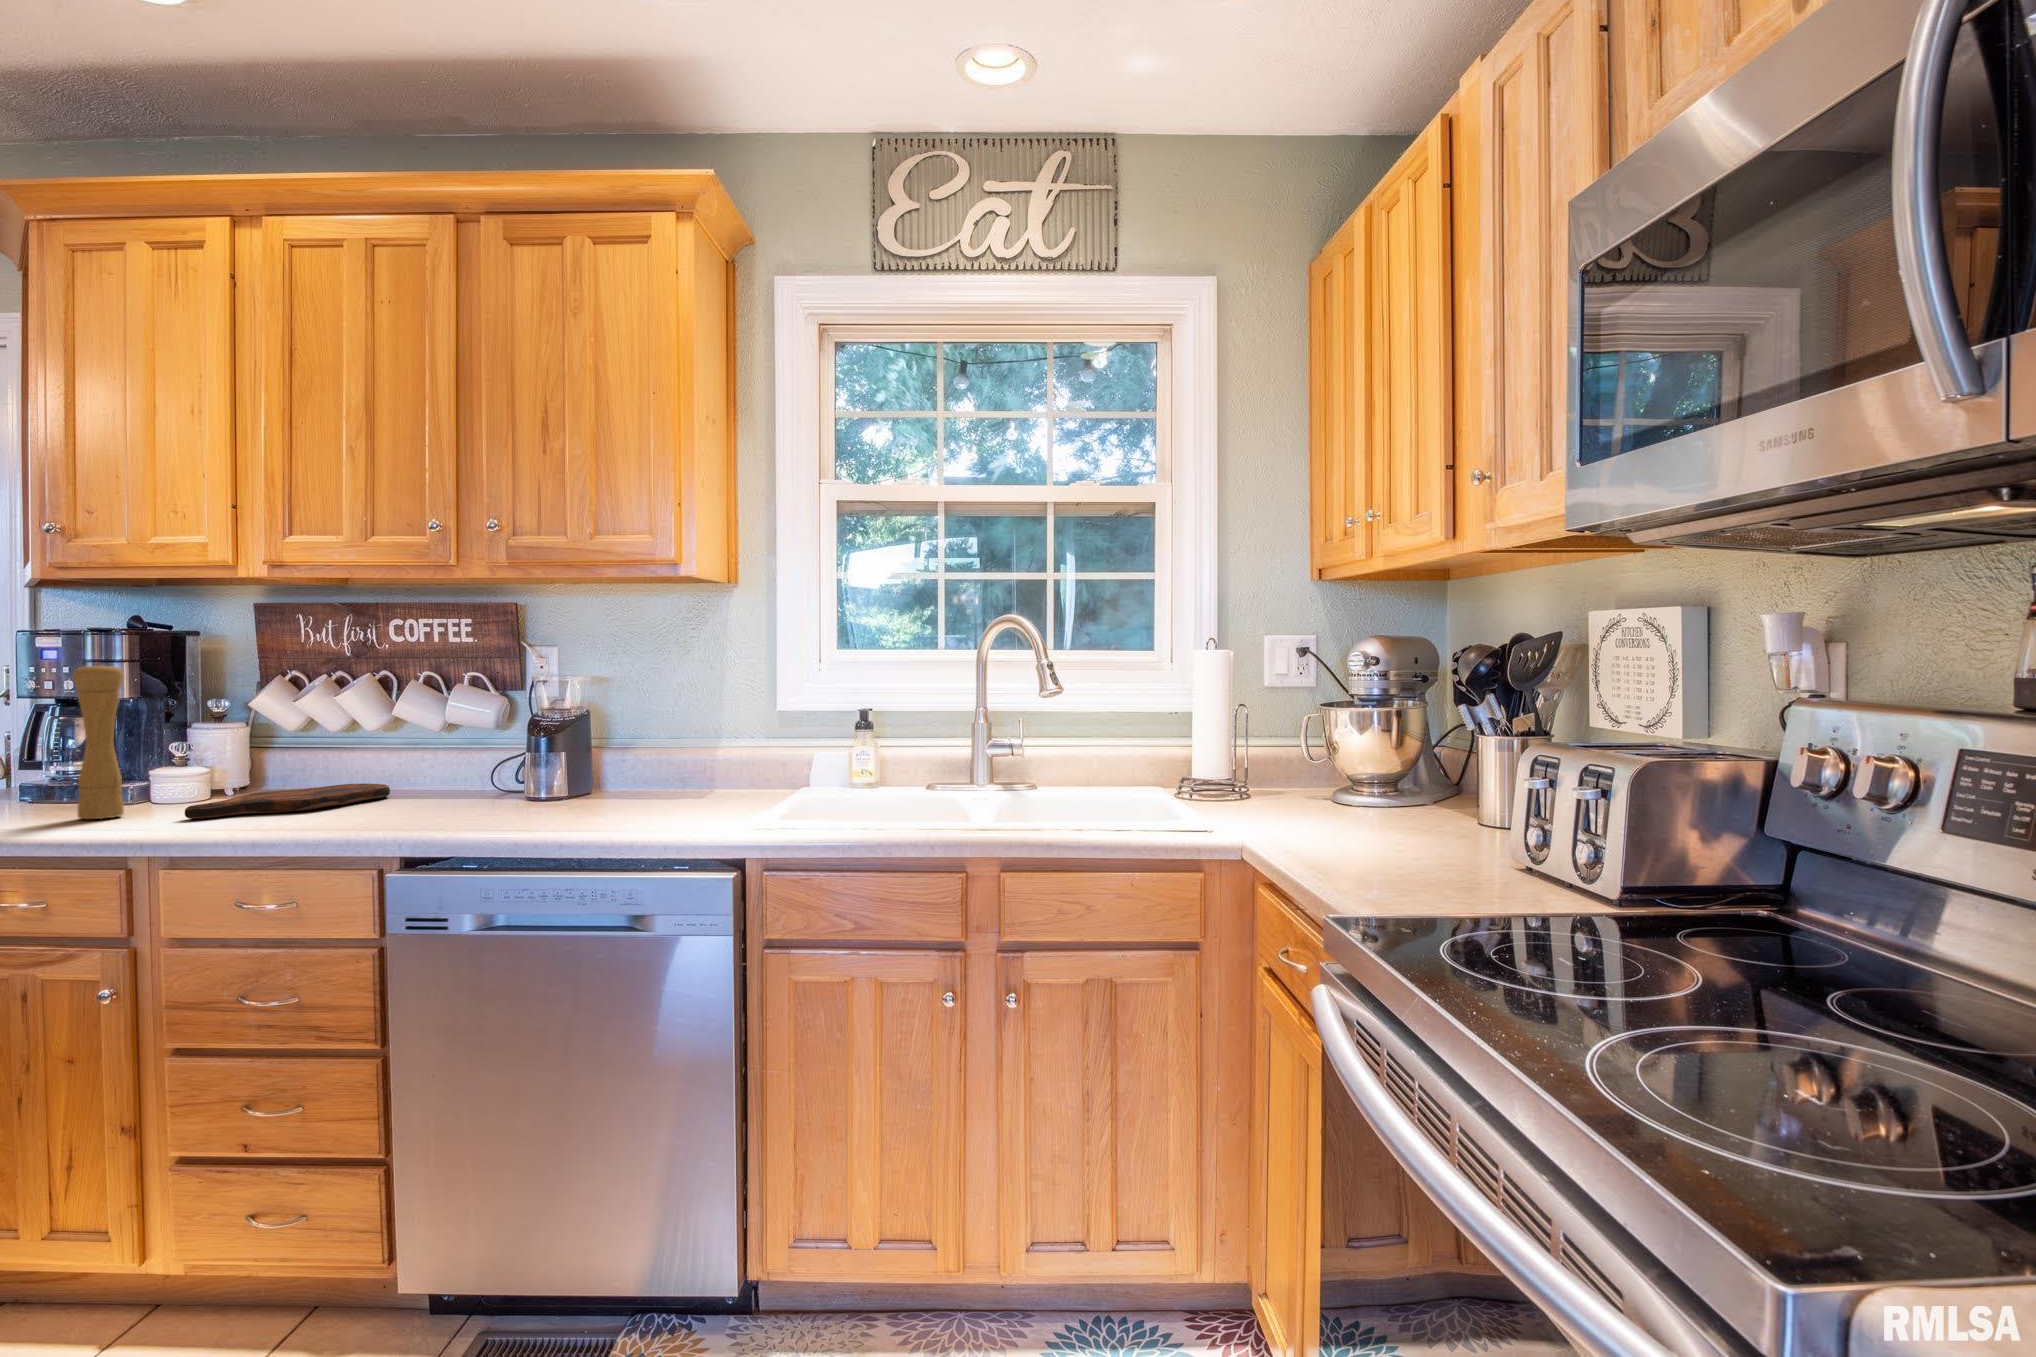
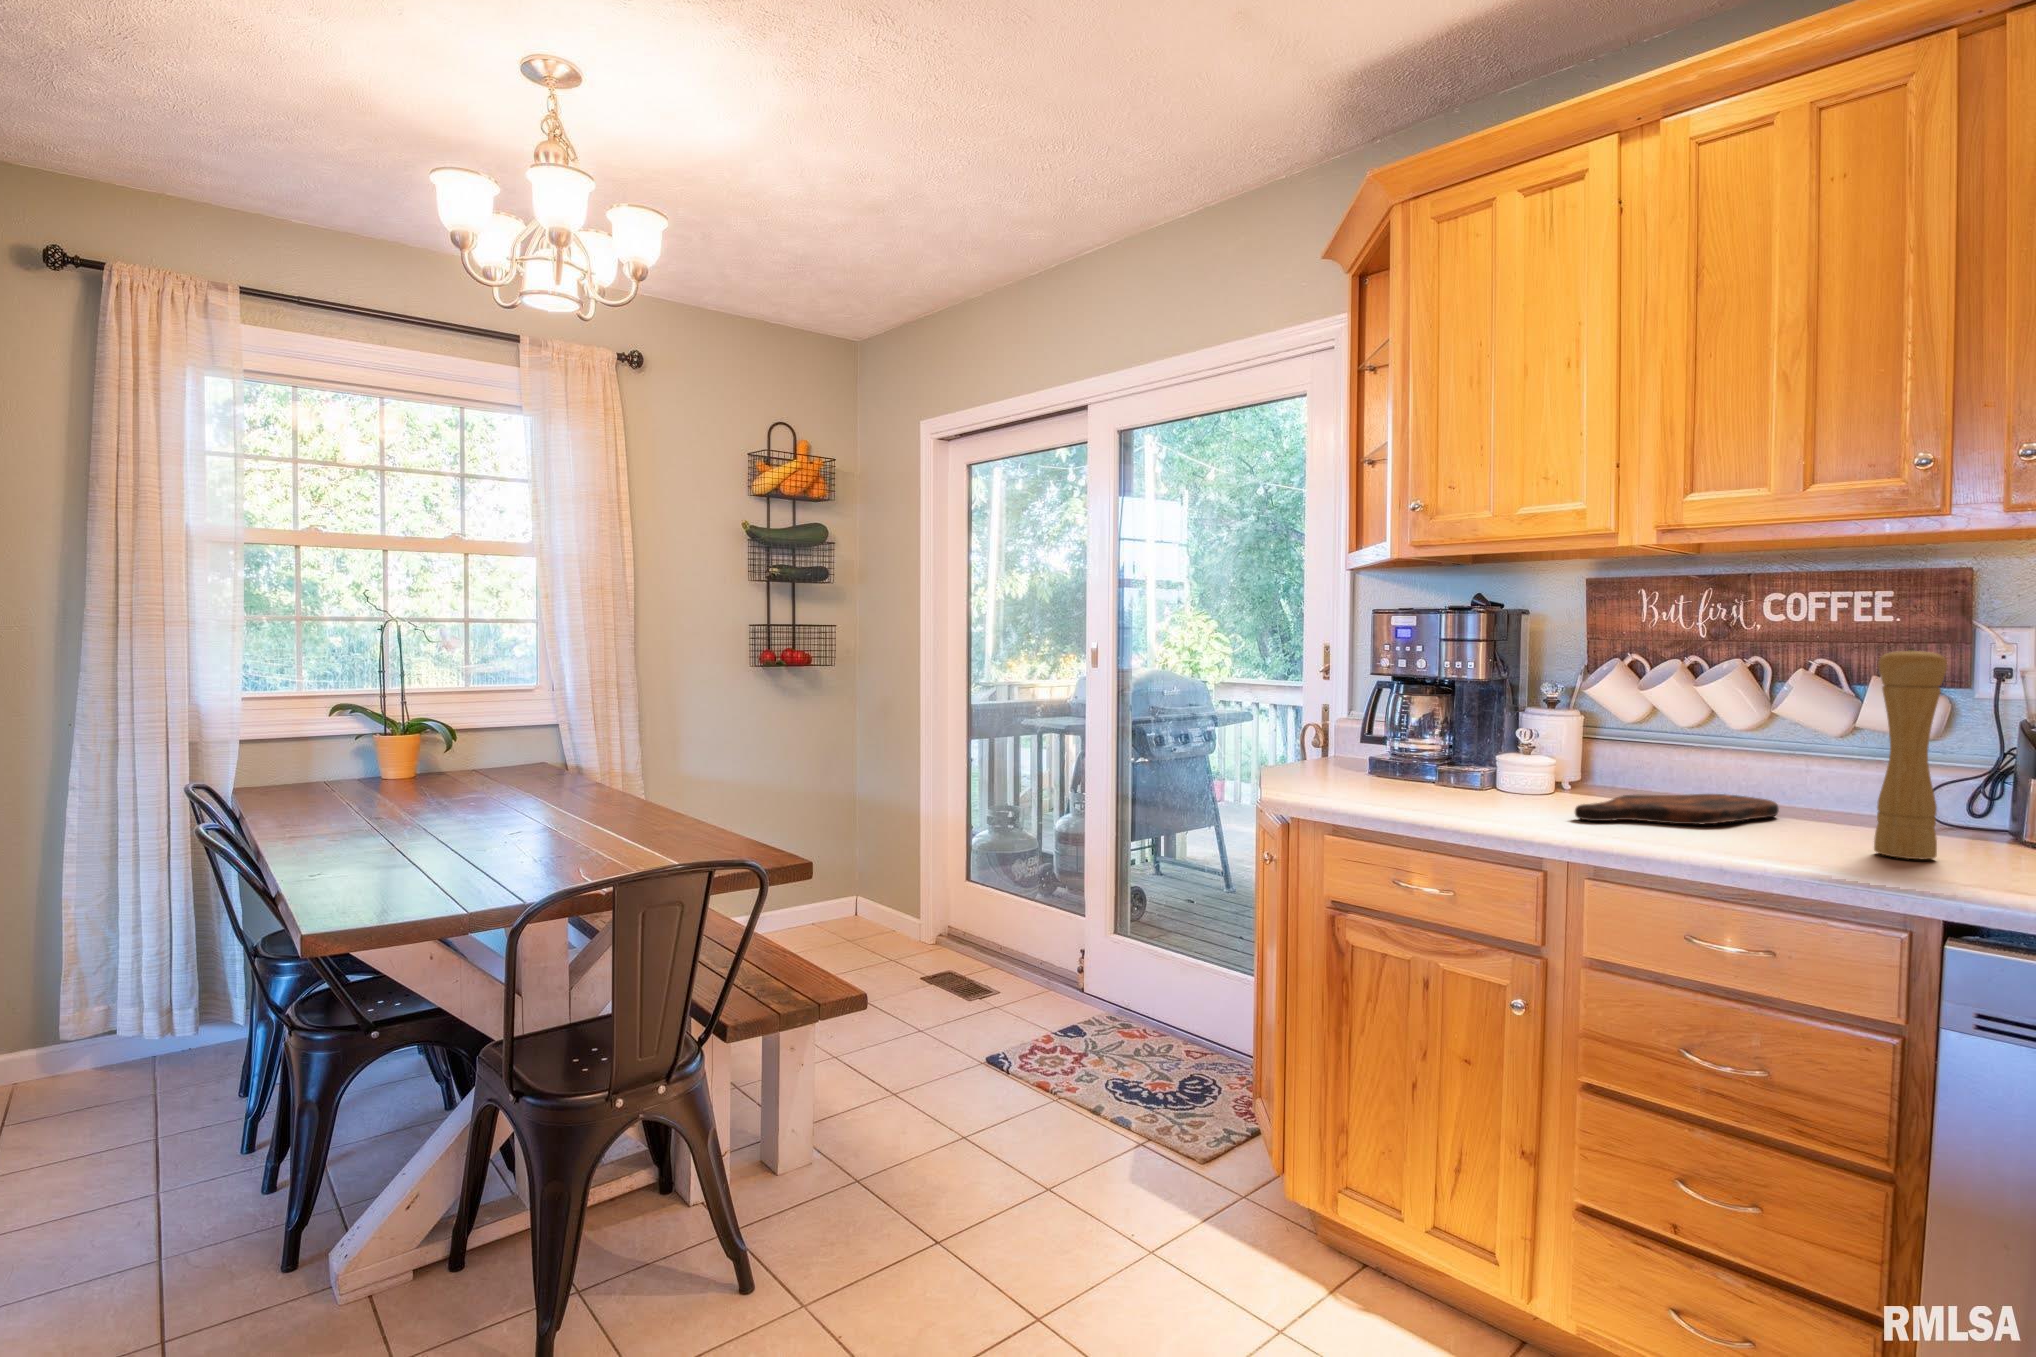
pepper mill: present [73,663,124,819] -> present [1874,648,1947,859]

